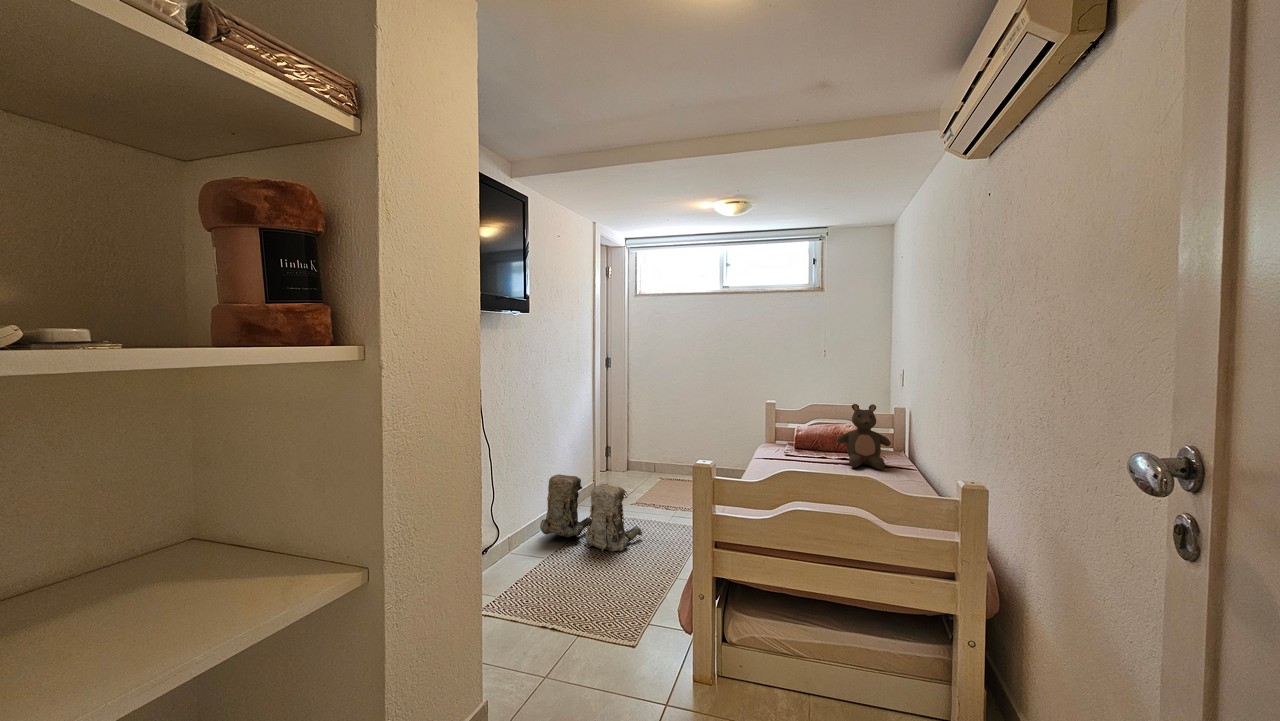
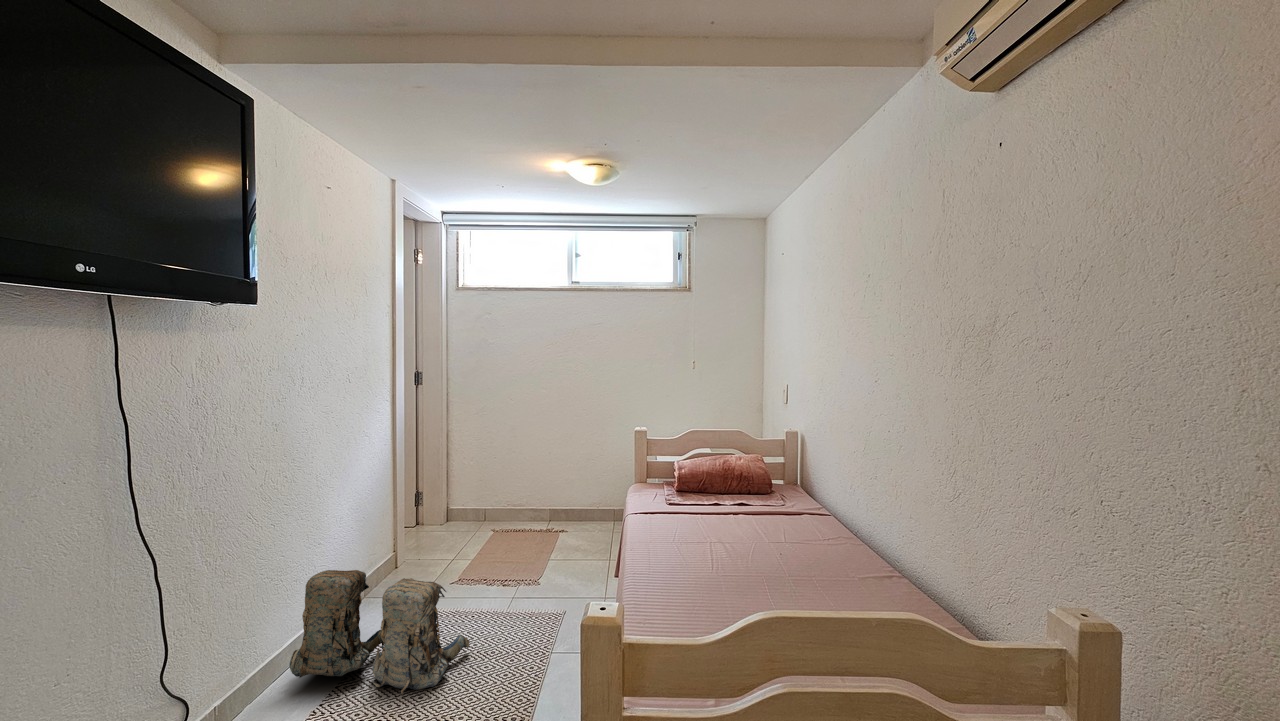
stuffed bear: present [837,404,891,469] -> none [730,432,792,515]

